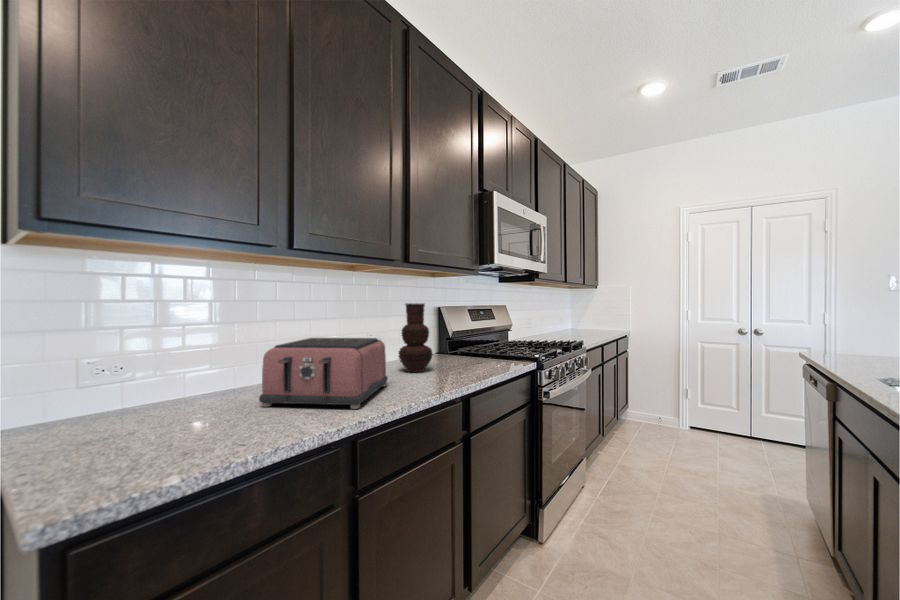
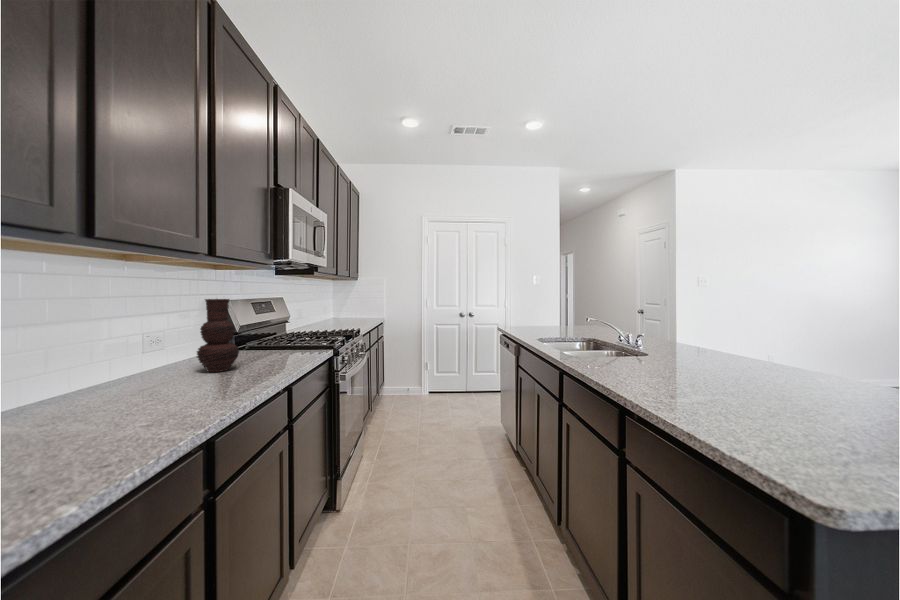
toaster: present [259,338,388,409] -> none [54,338,206,431]

